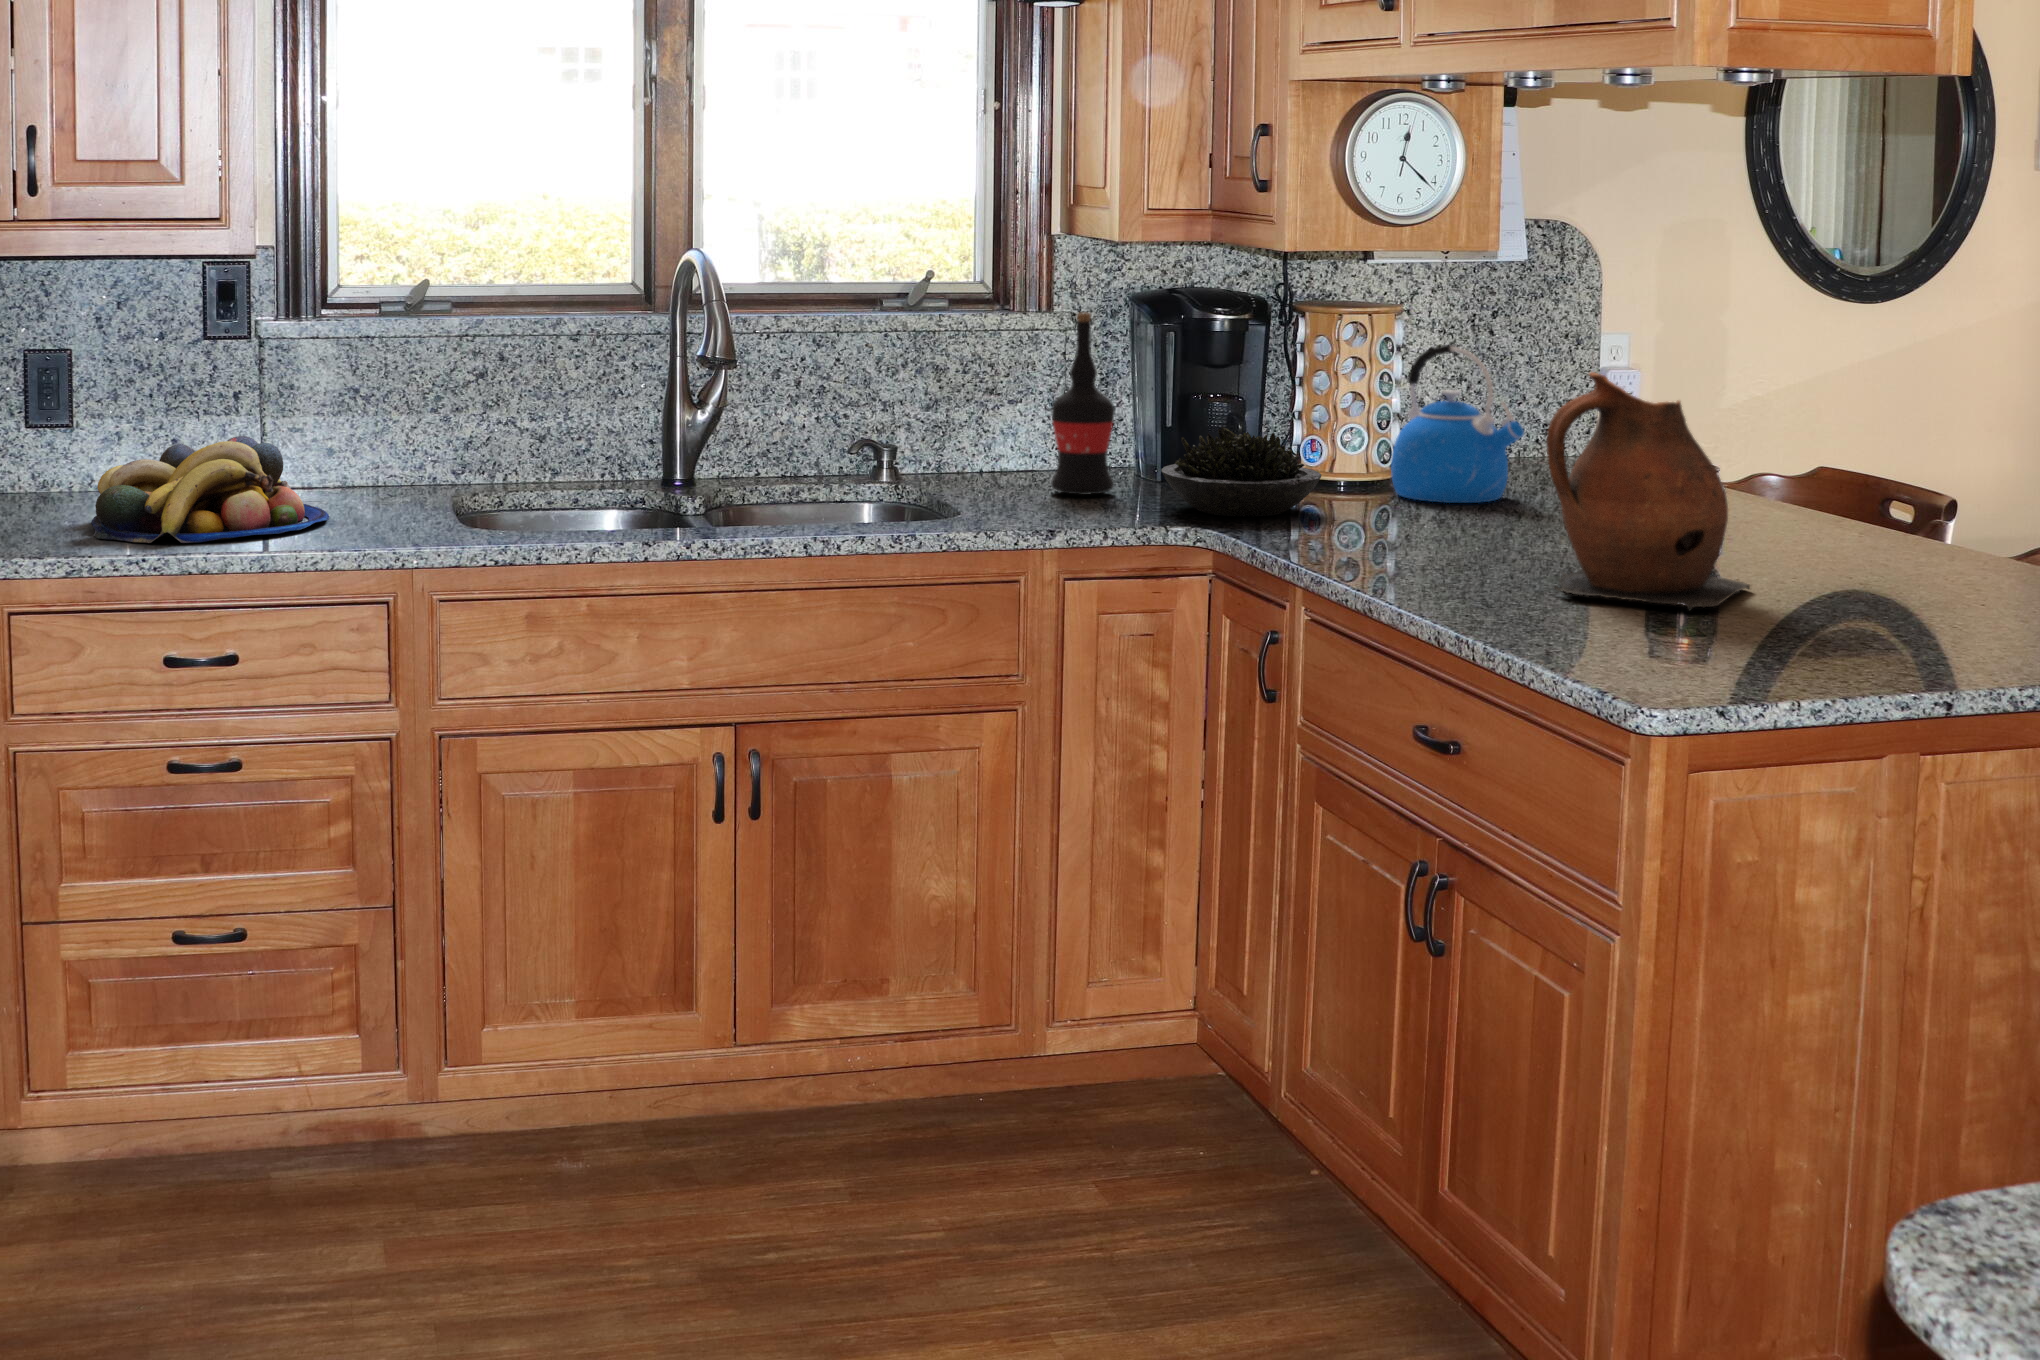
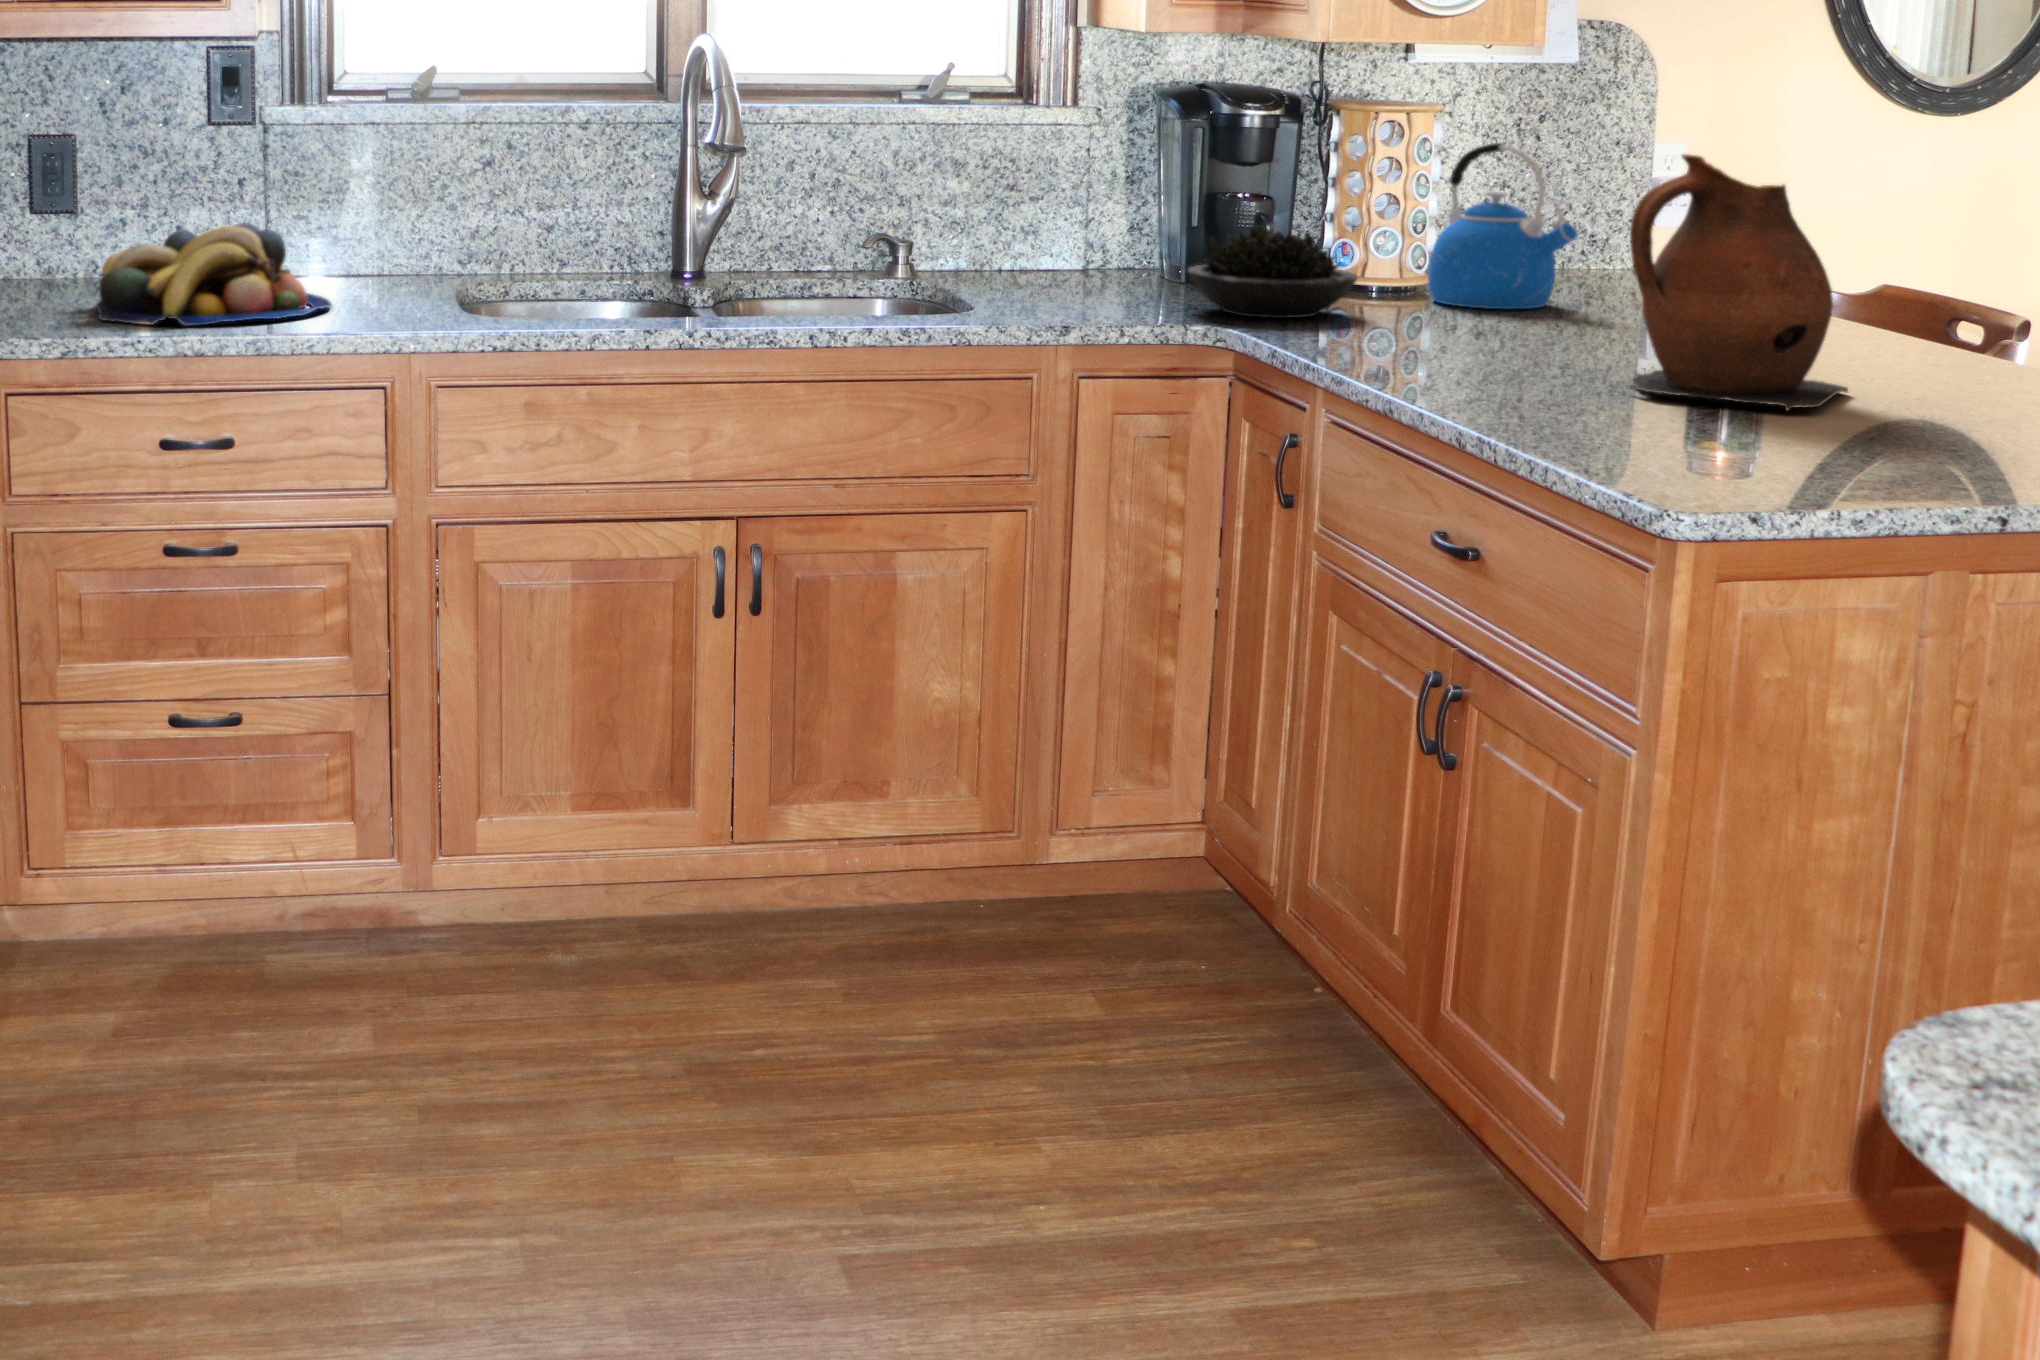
wine bottle: present [1051,313,1114,495] -> none [1068,107,1137,296]

